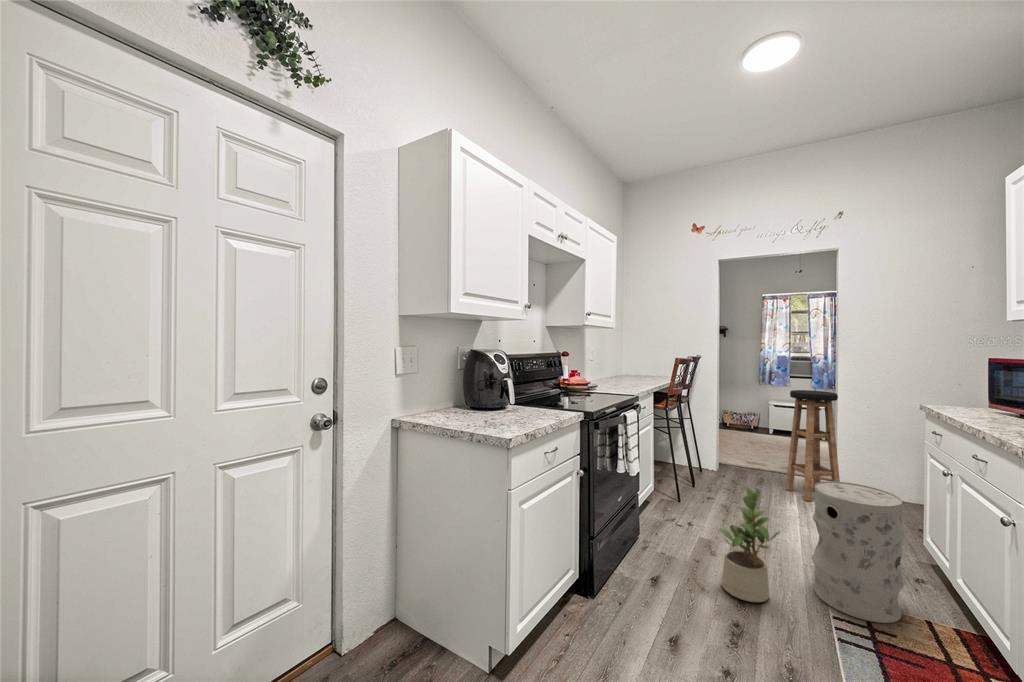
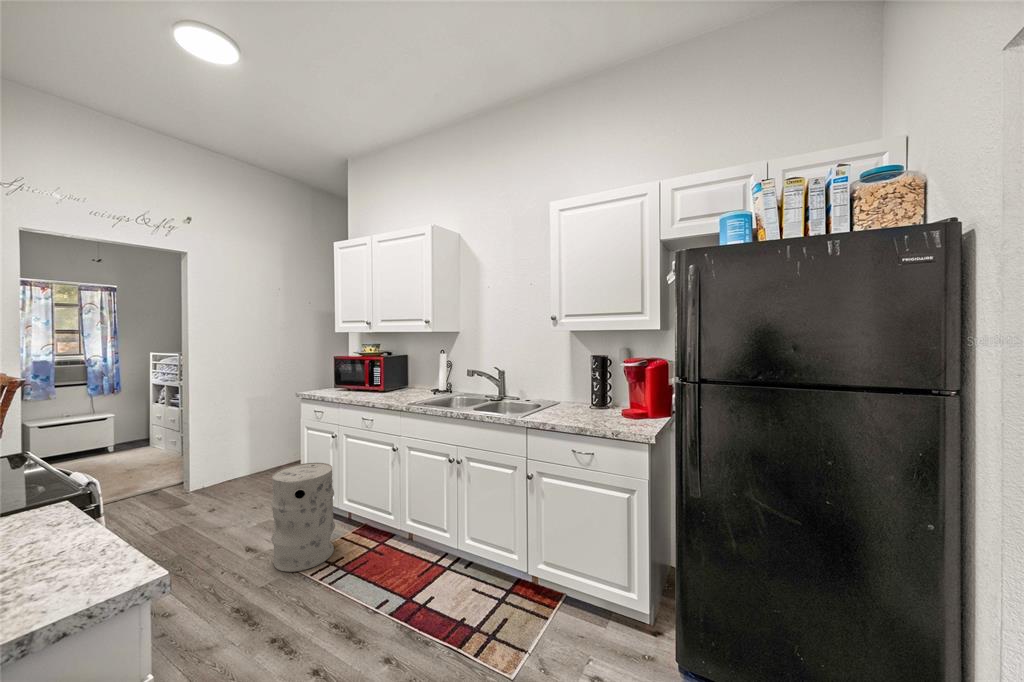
bar stool: present [785,390,840,501] -> none [142,396,204,513]
potted plant: present [720,487,780,602] -> none [206,504,273,628]

